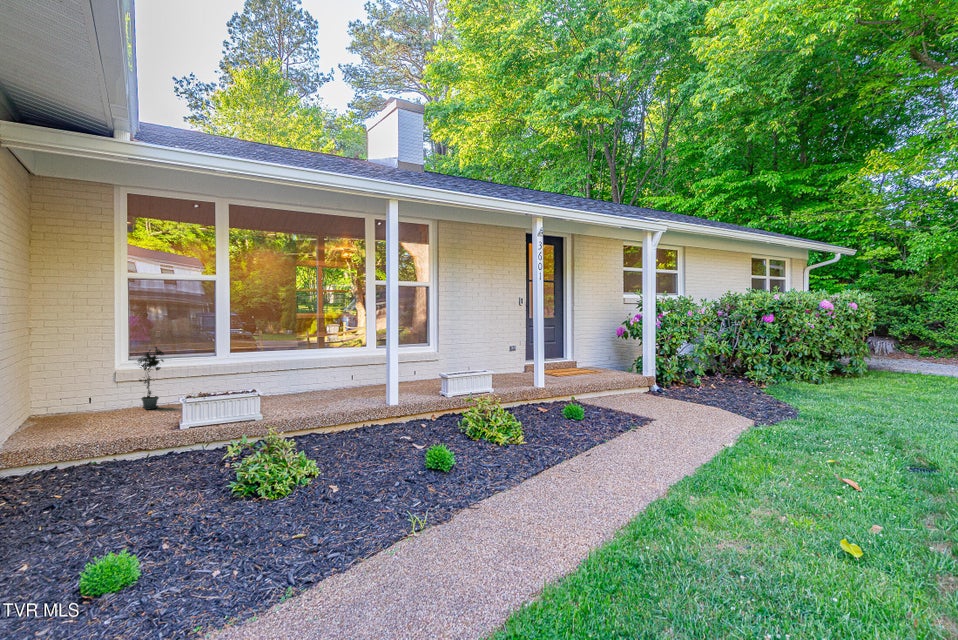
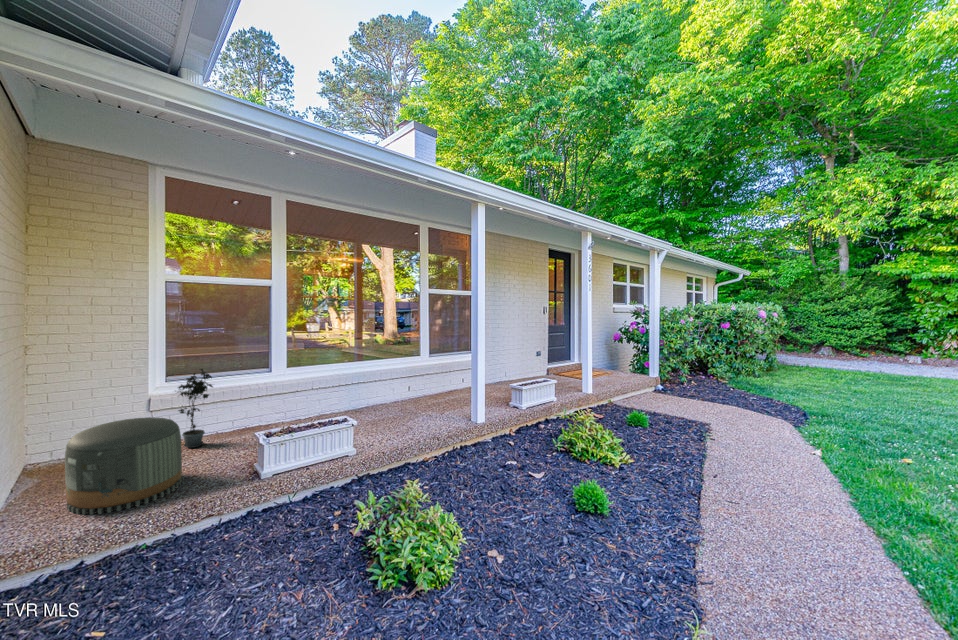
pouf: none [48,380,128,441] -> present [65,417,182,515]

